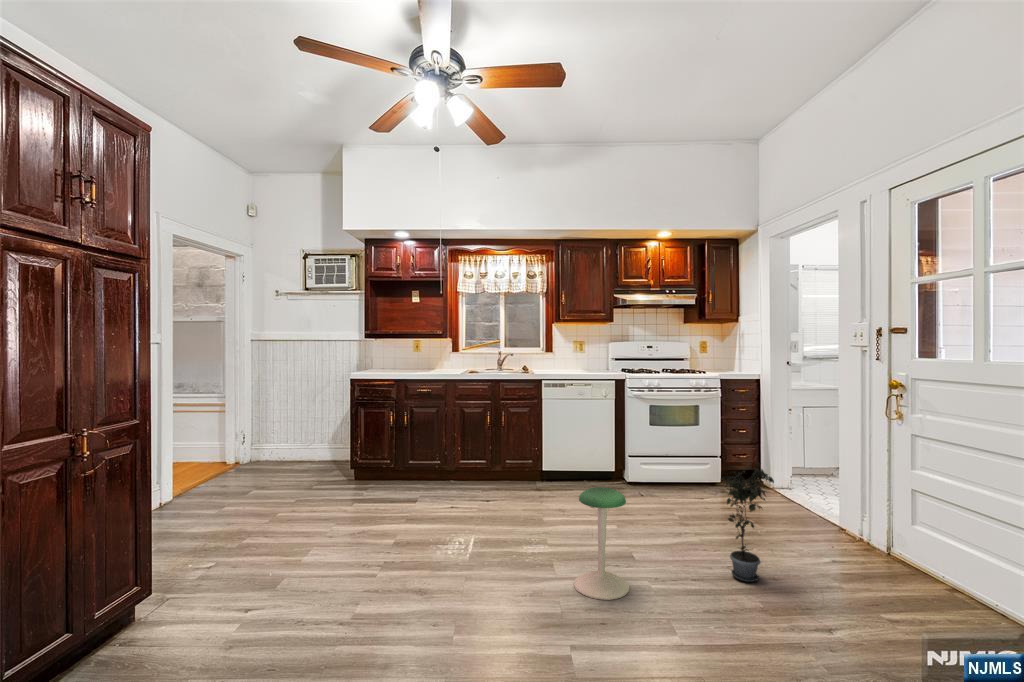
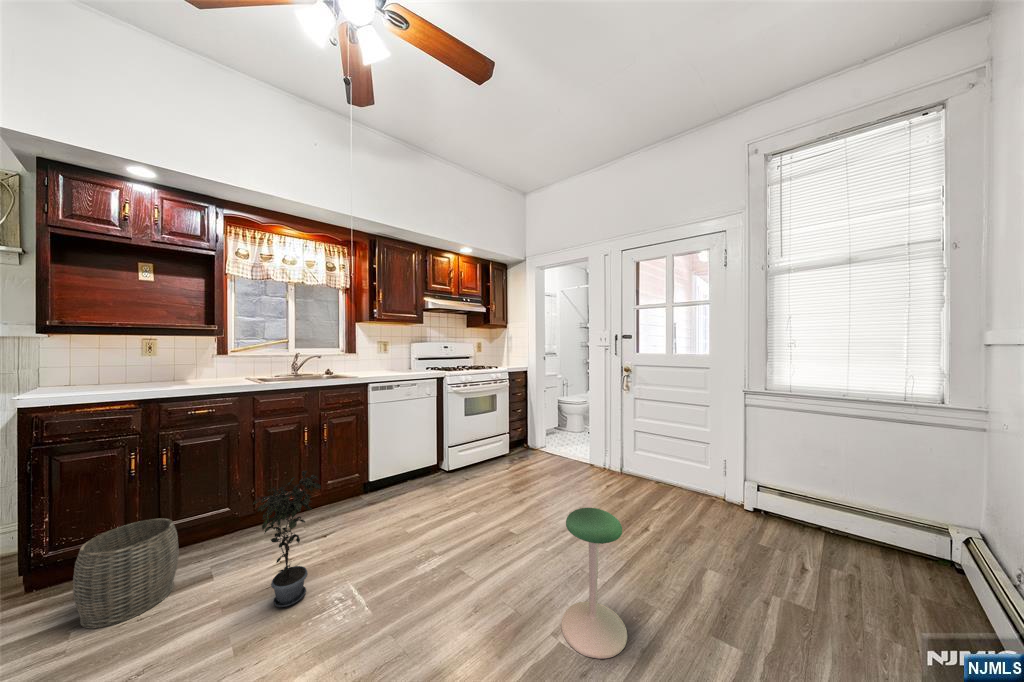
woven basket: none [382,447,421,494] -> present [73,518,179,629]
potted plant: present [721,463,774,582] -> present [253,471,321,607]

